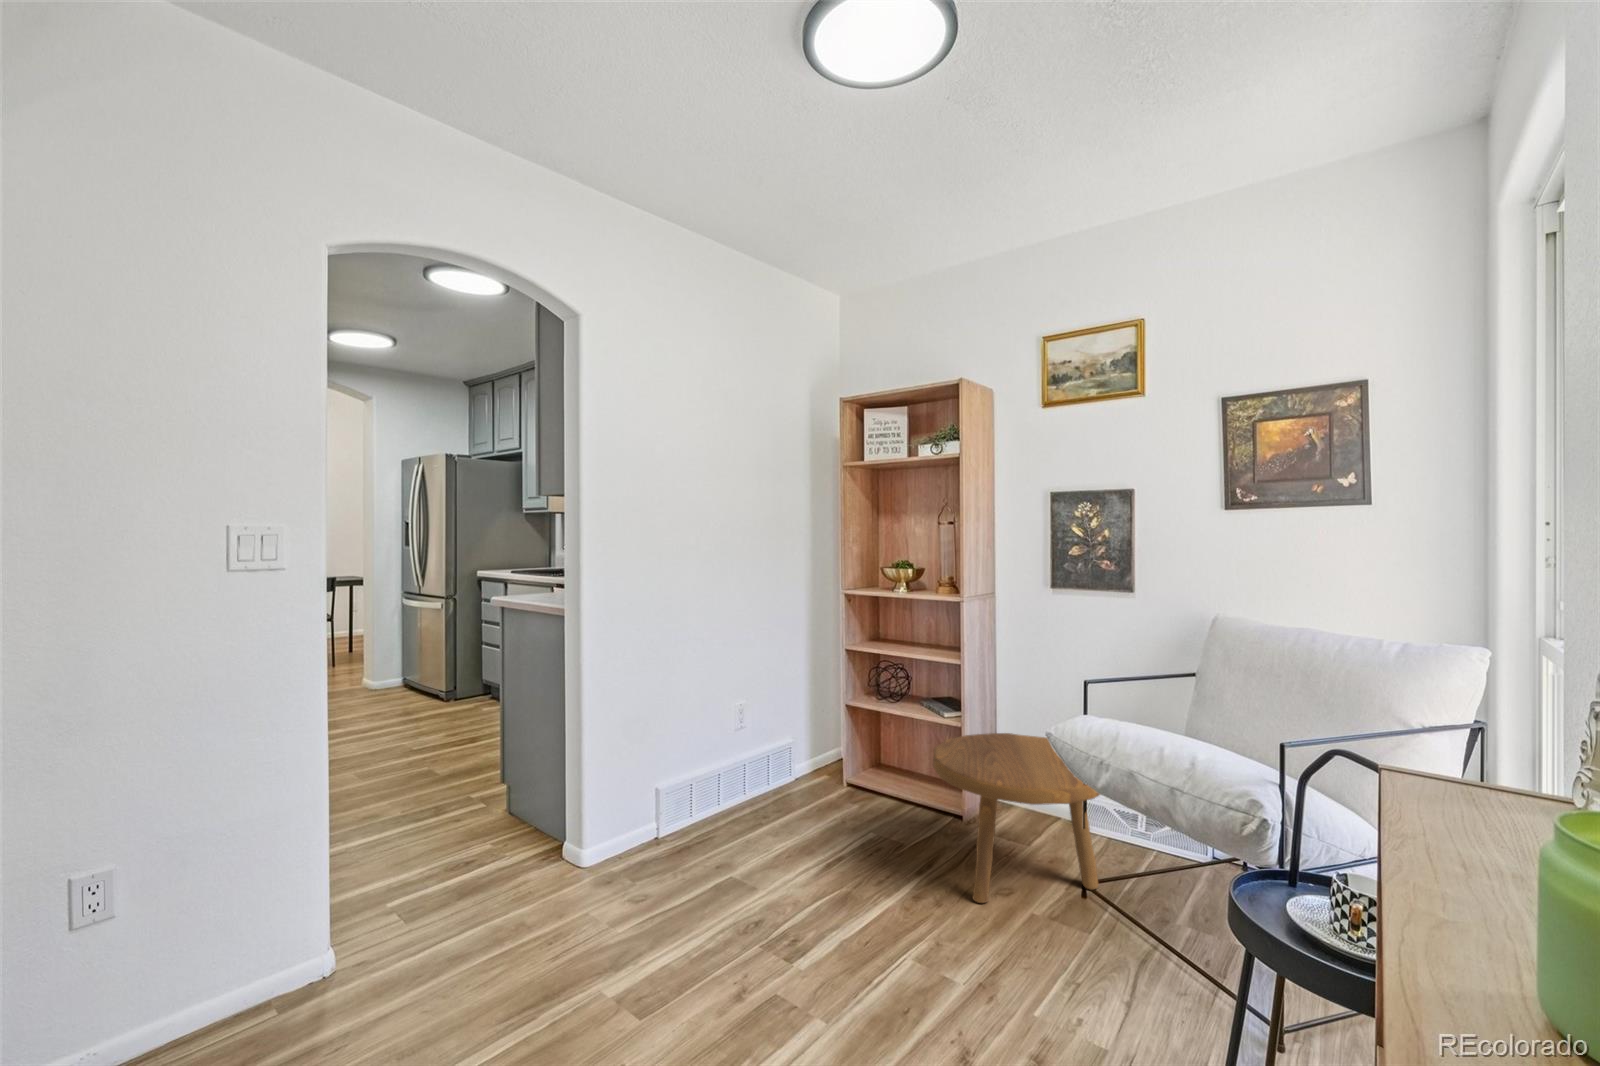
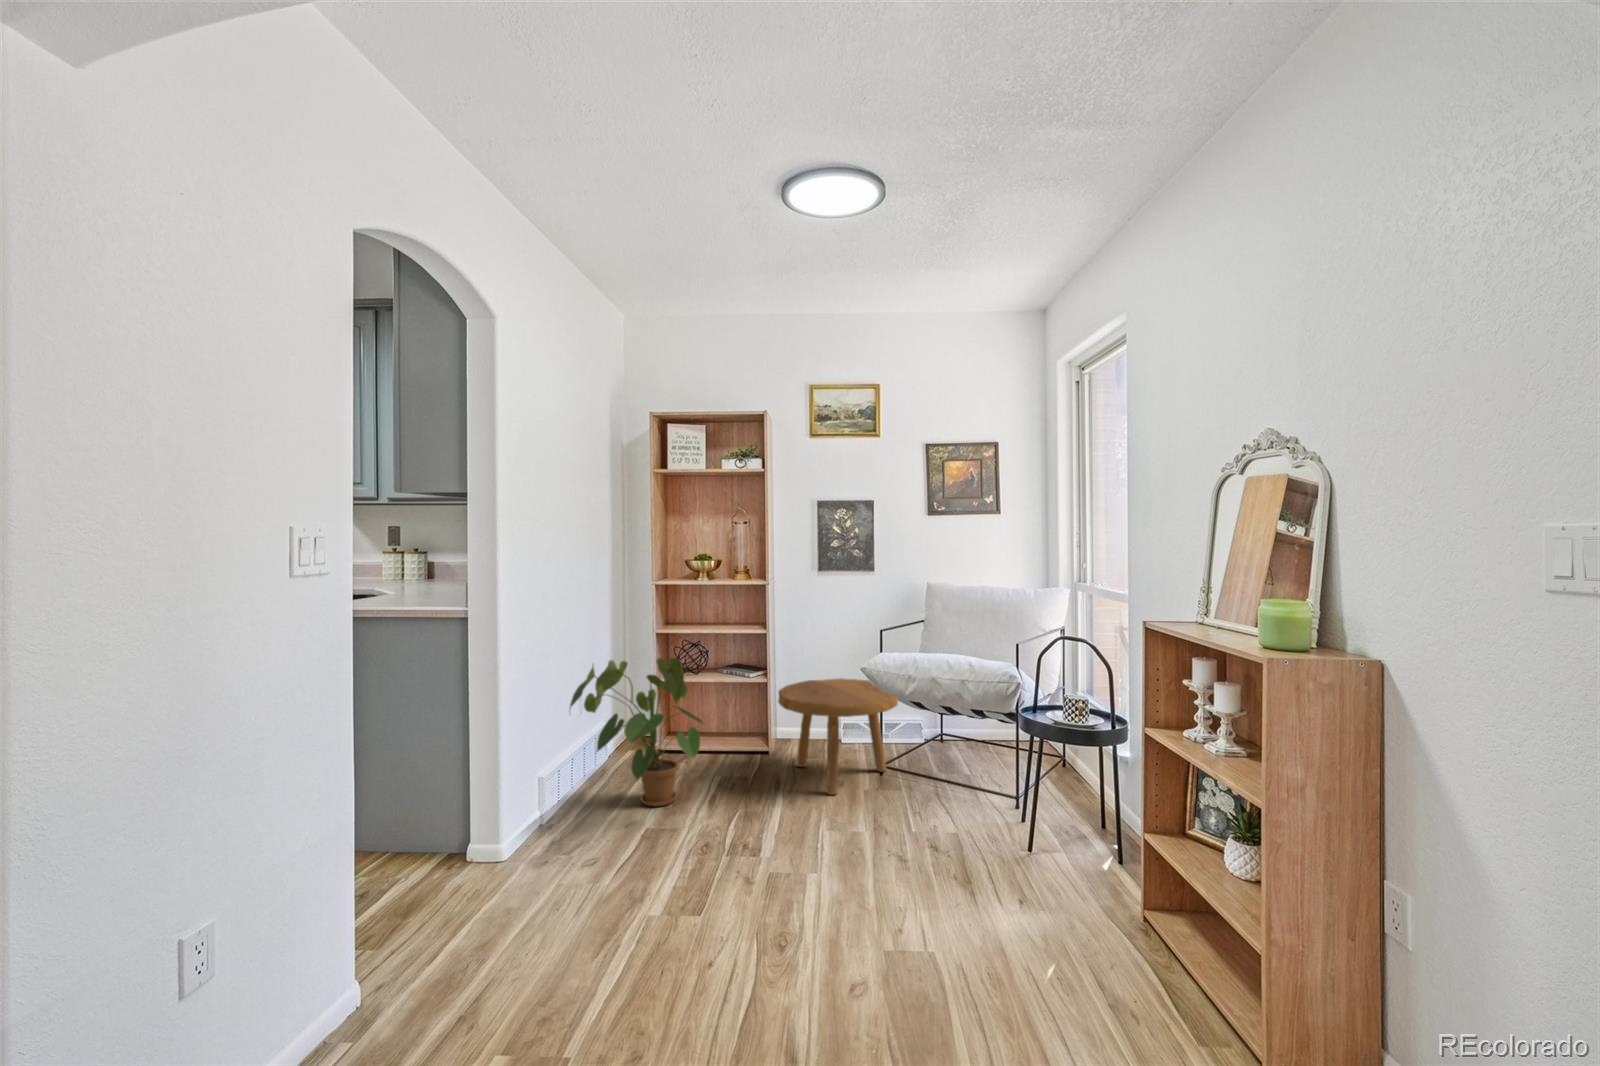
house plant: none [697,673,850,851] -> present [570,658,703,806]

